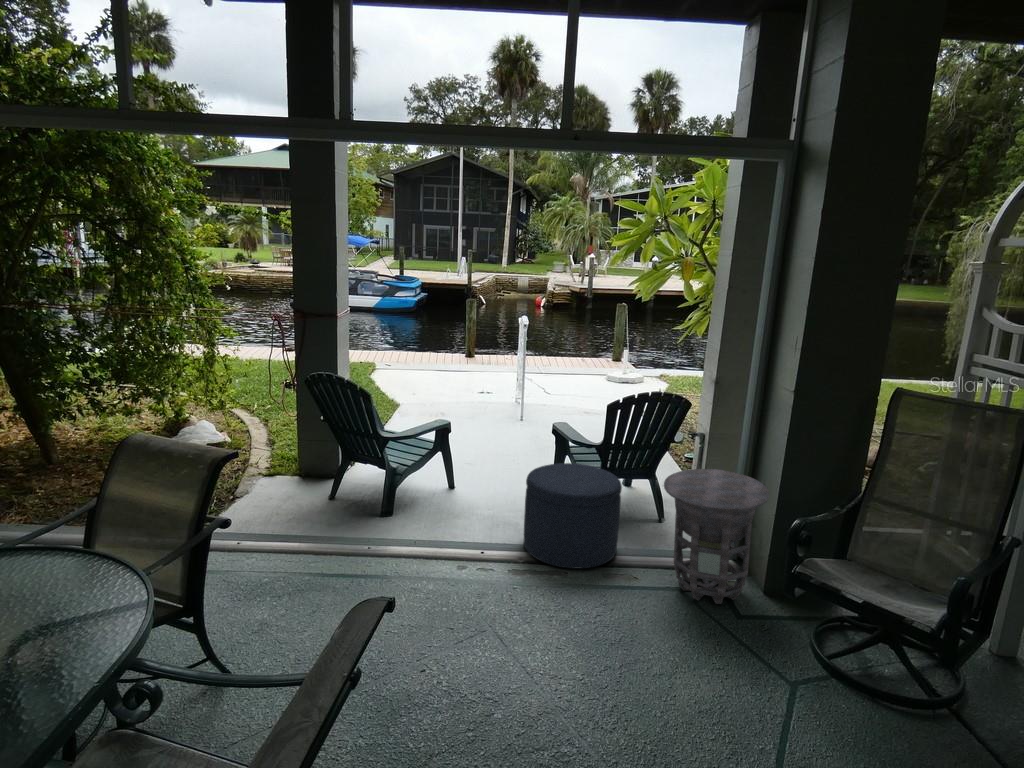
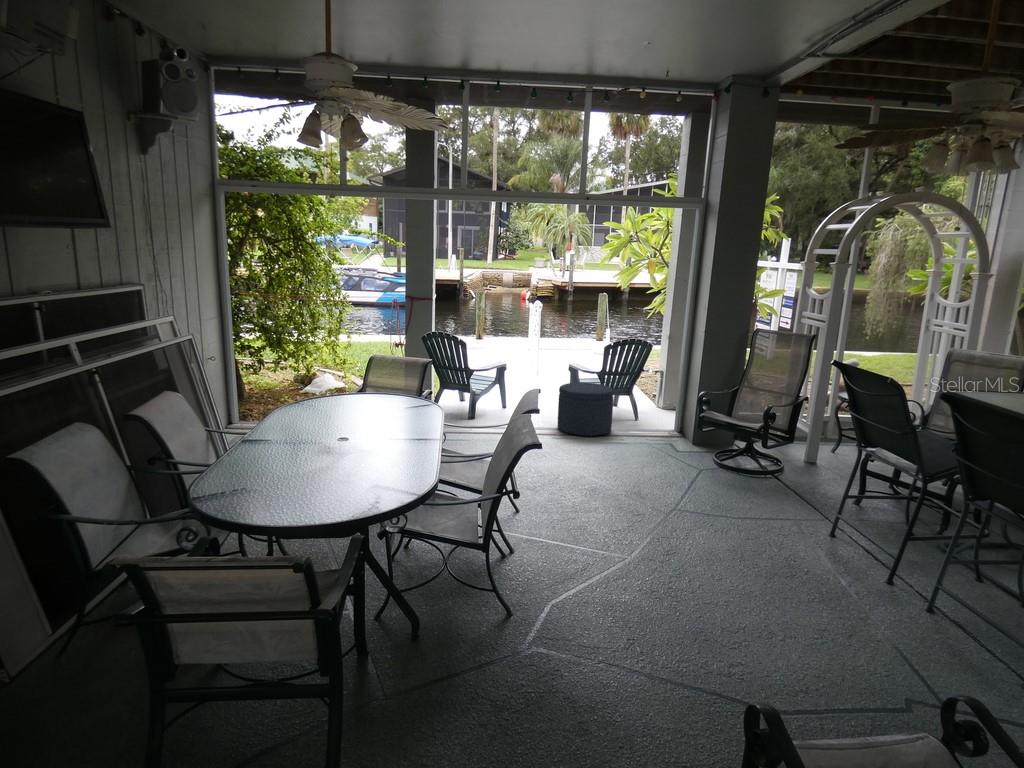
side table: present [664,469,769,604] -> none [637,379,692,447]

